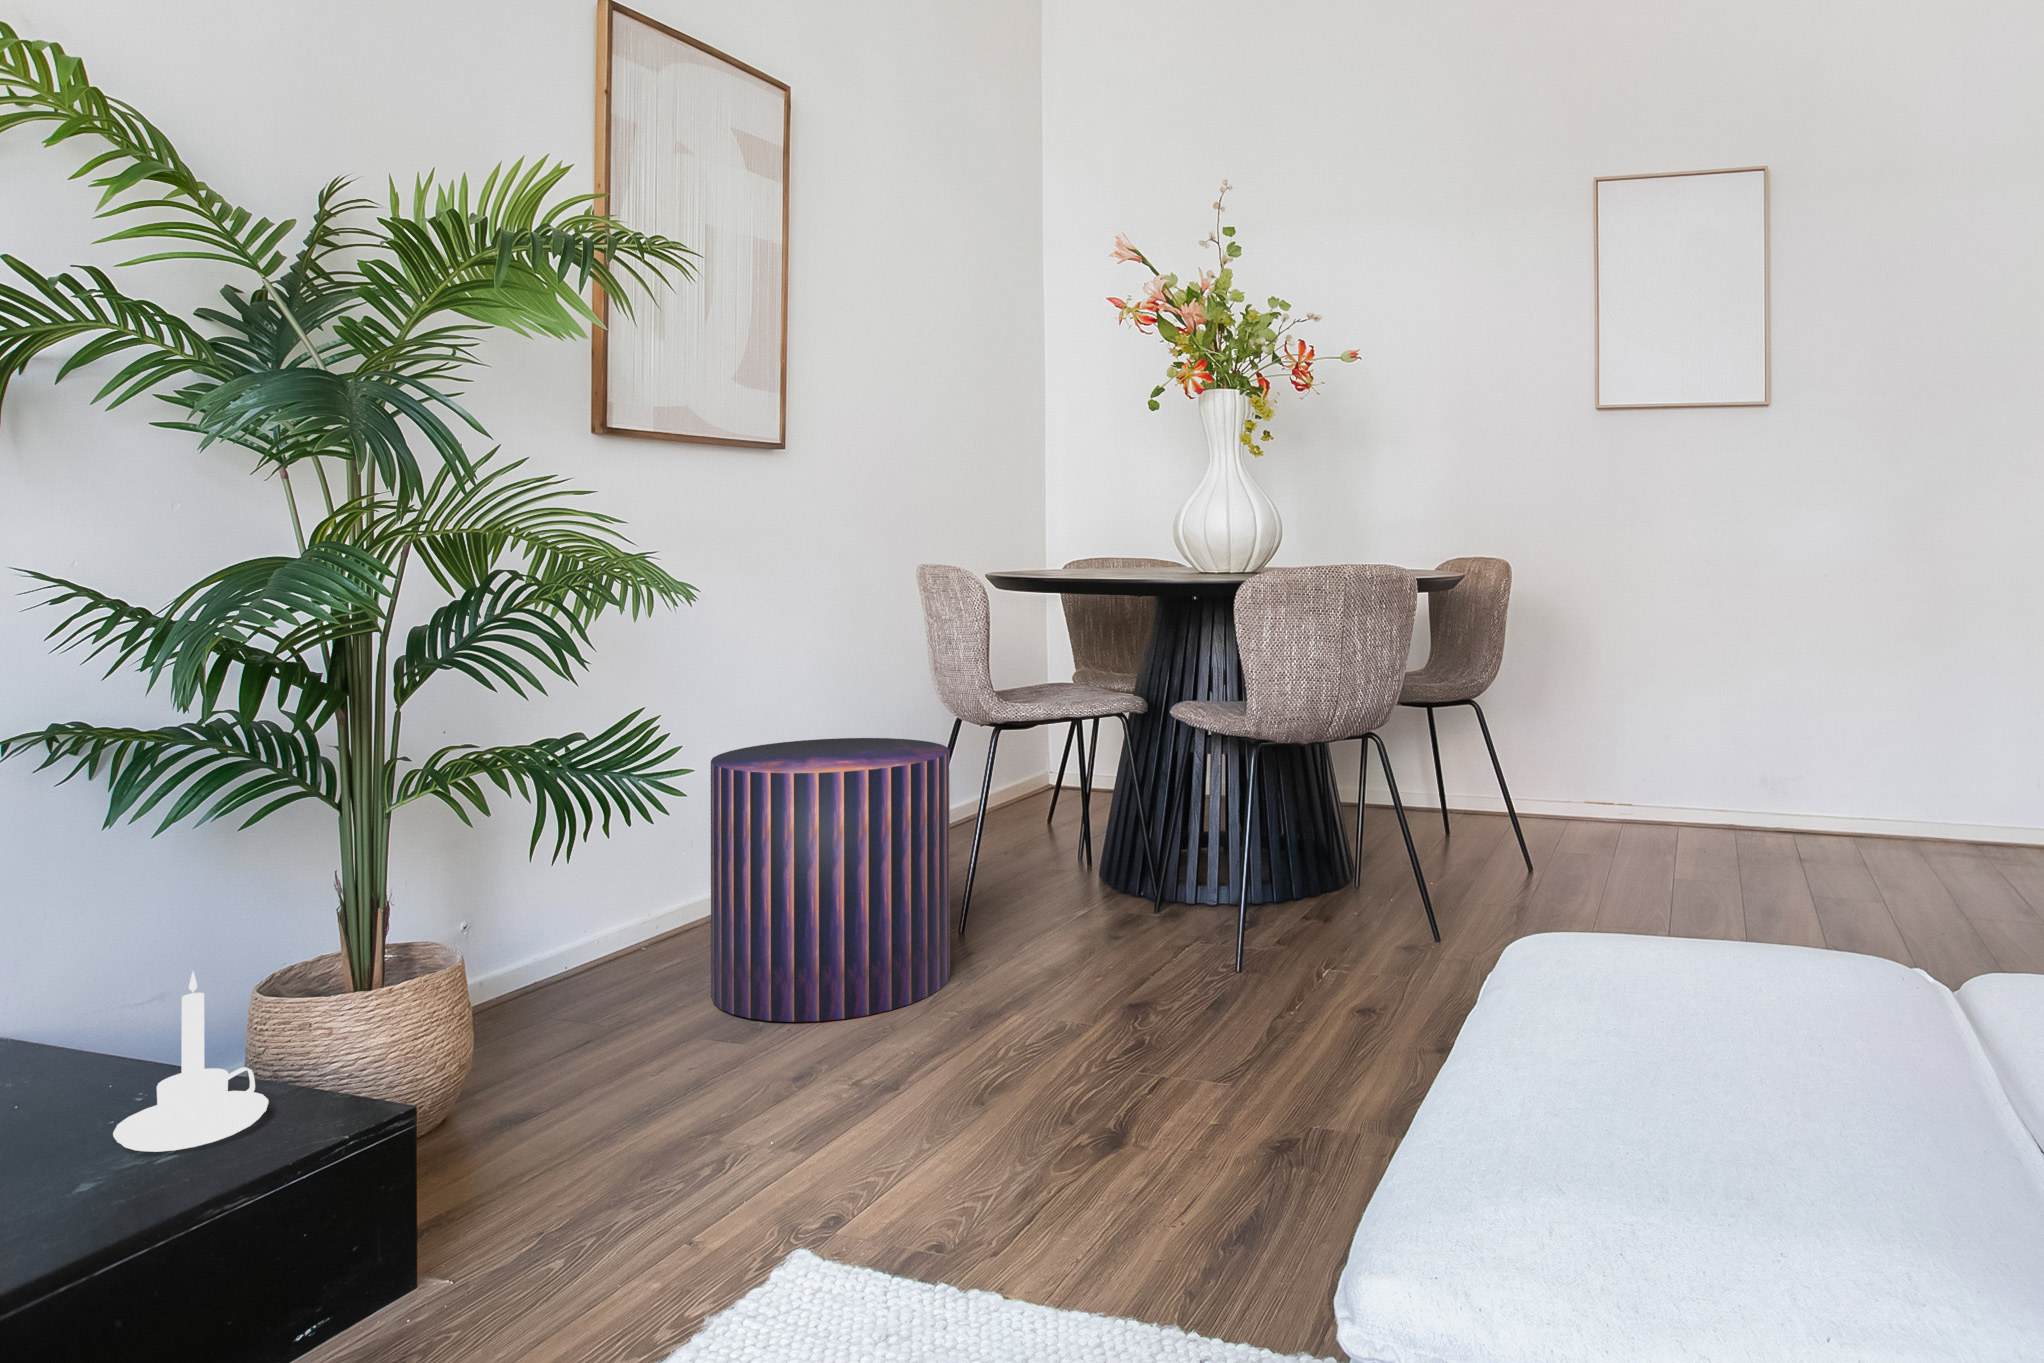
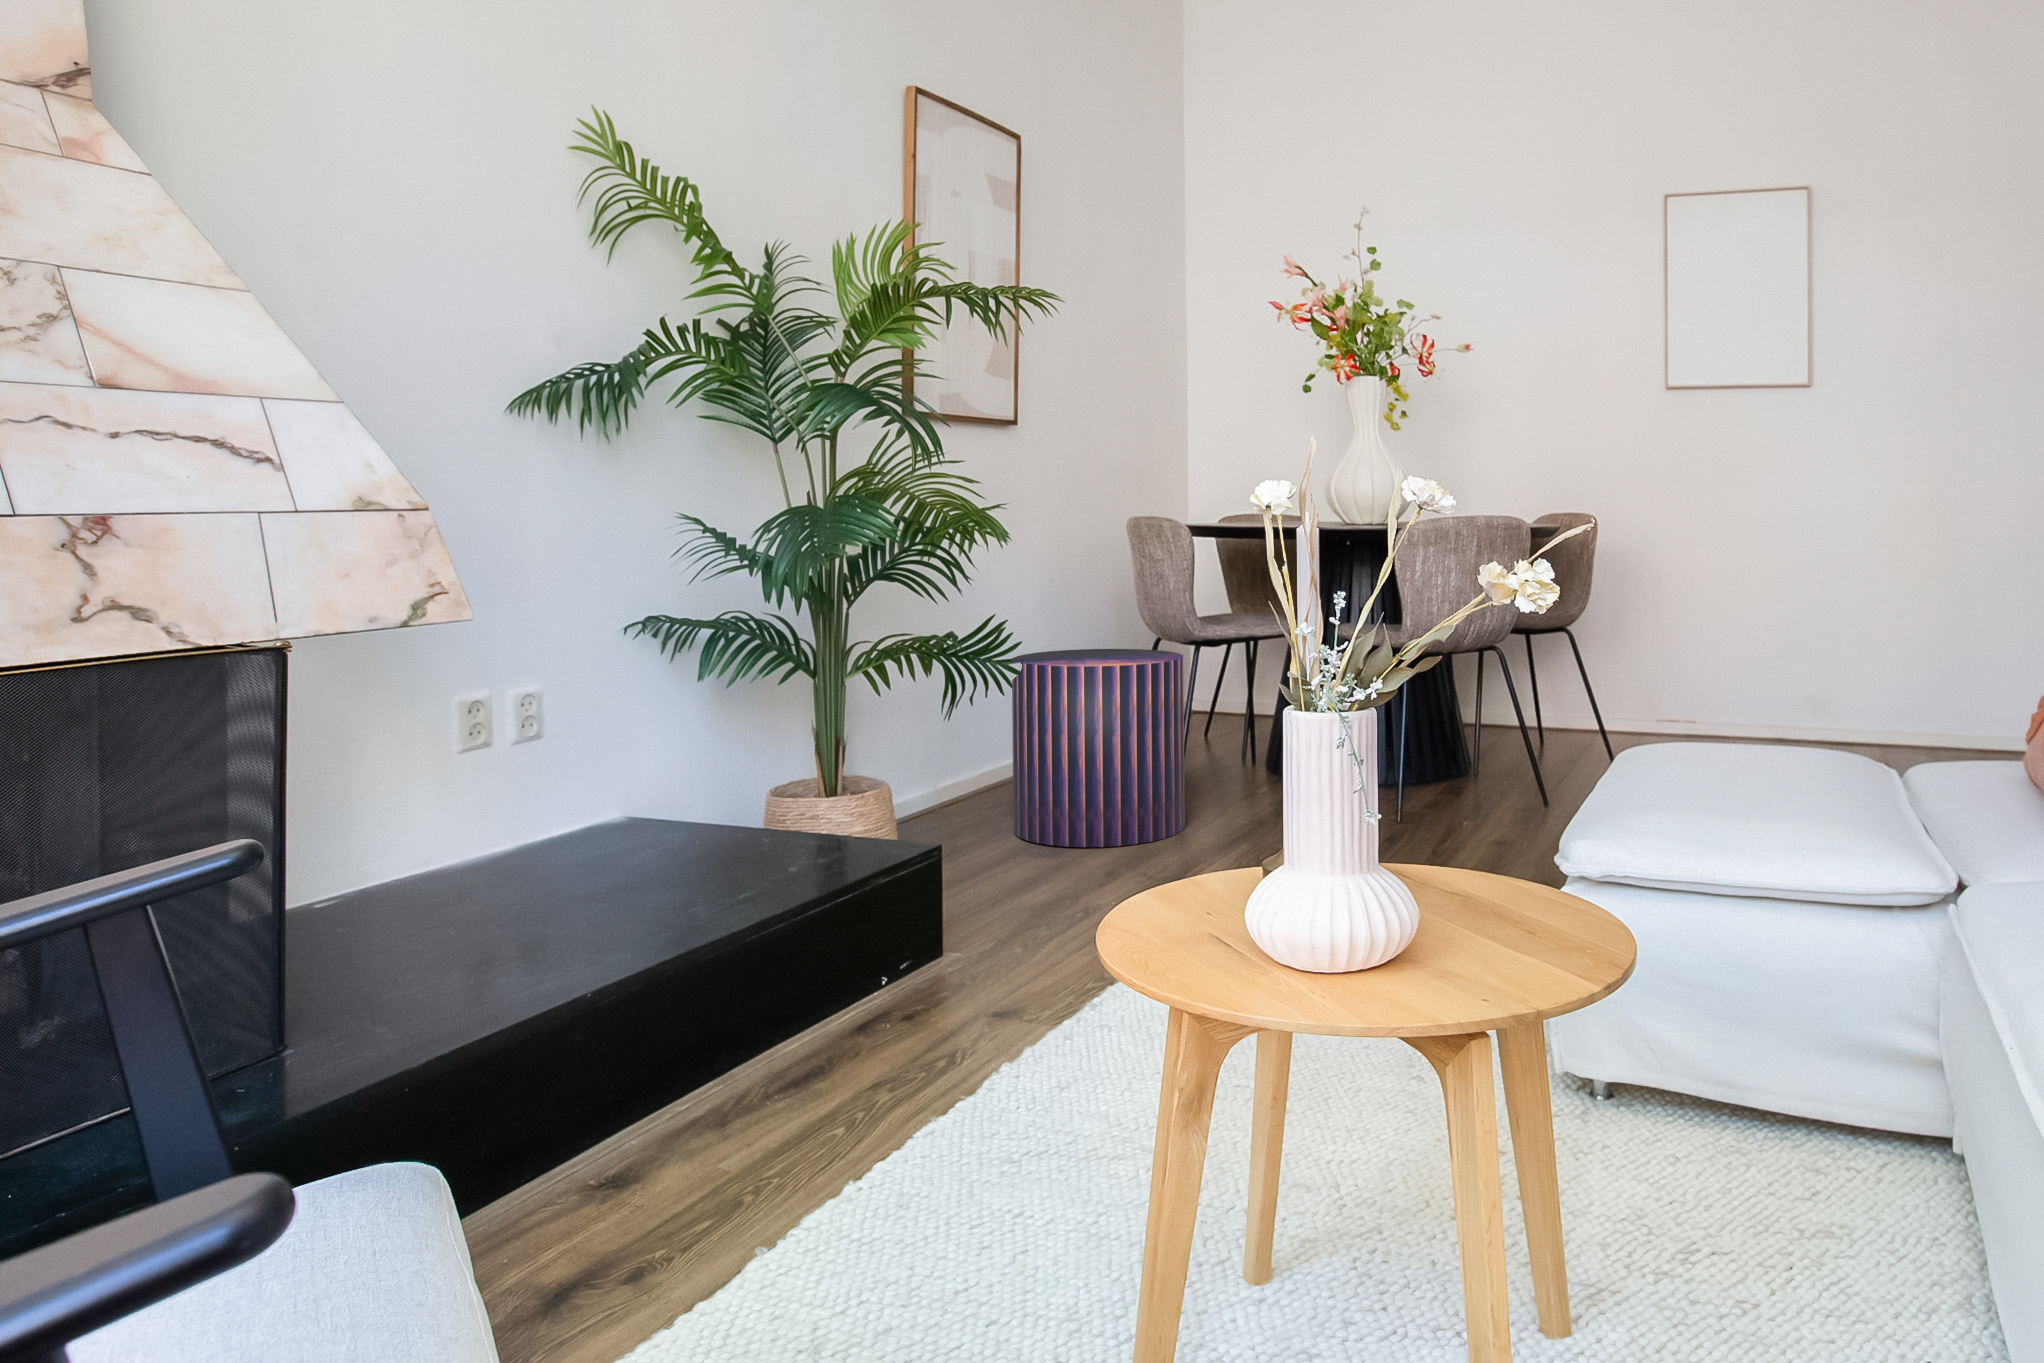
candle holder: present [113,972,268,1152] -> none [766,757,847,863]

